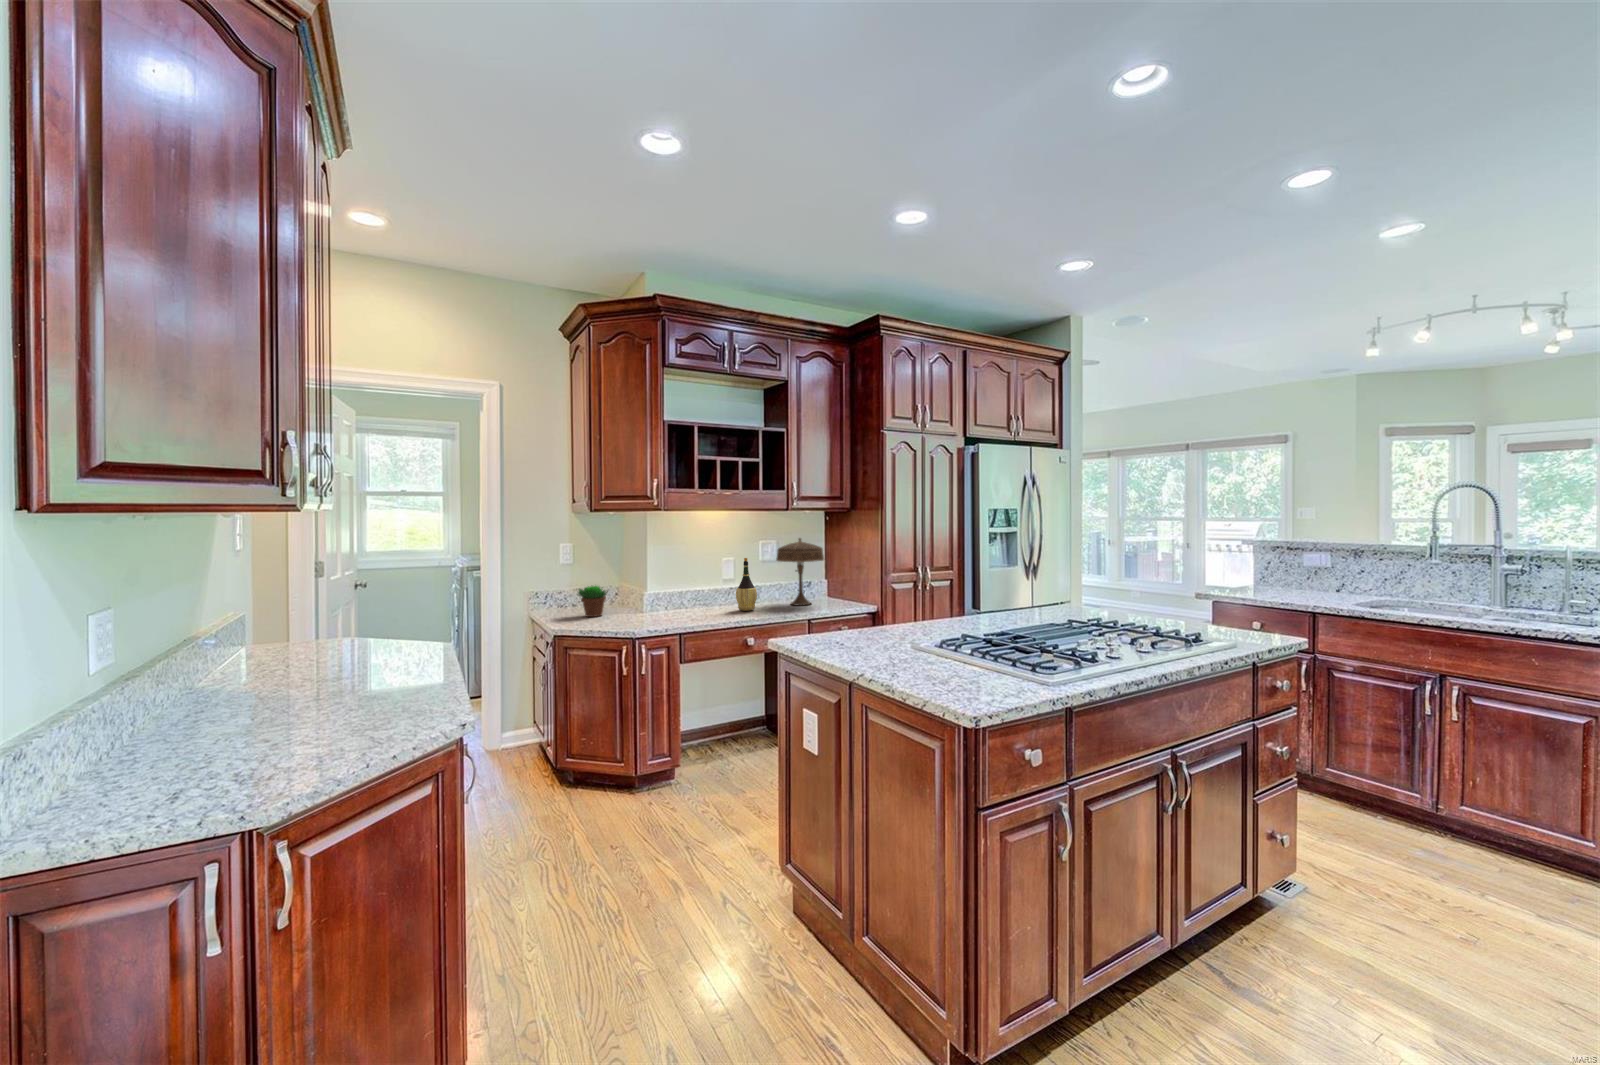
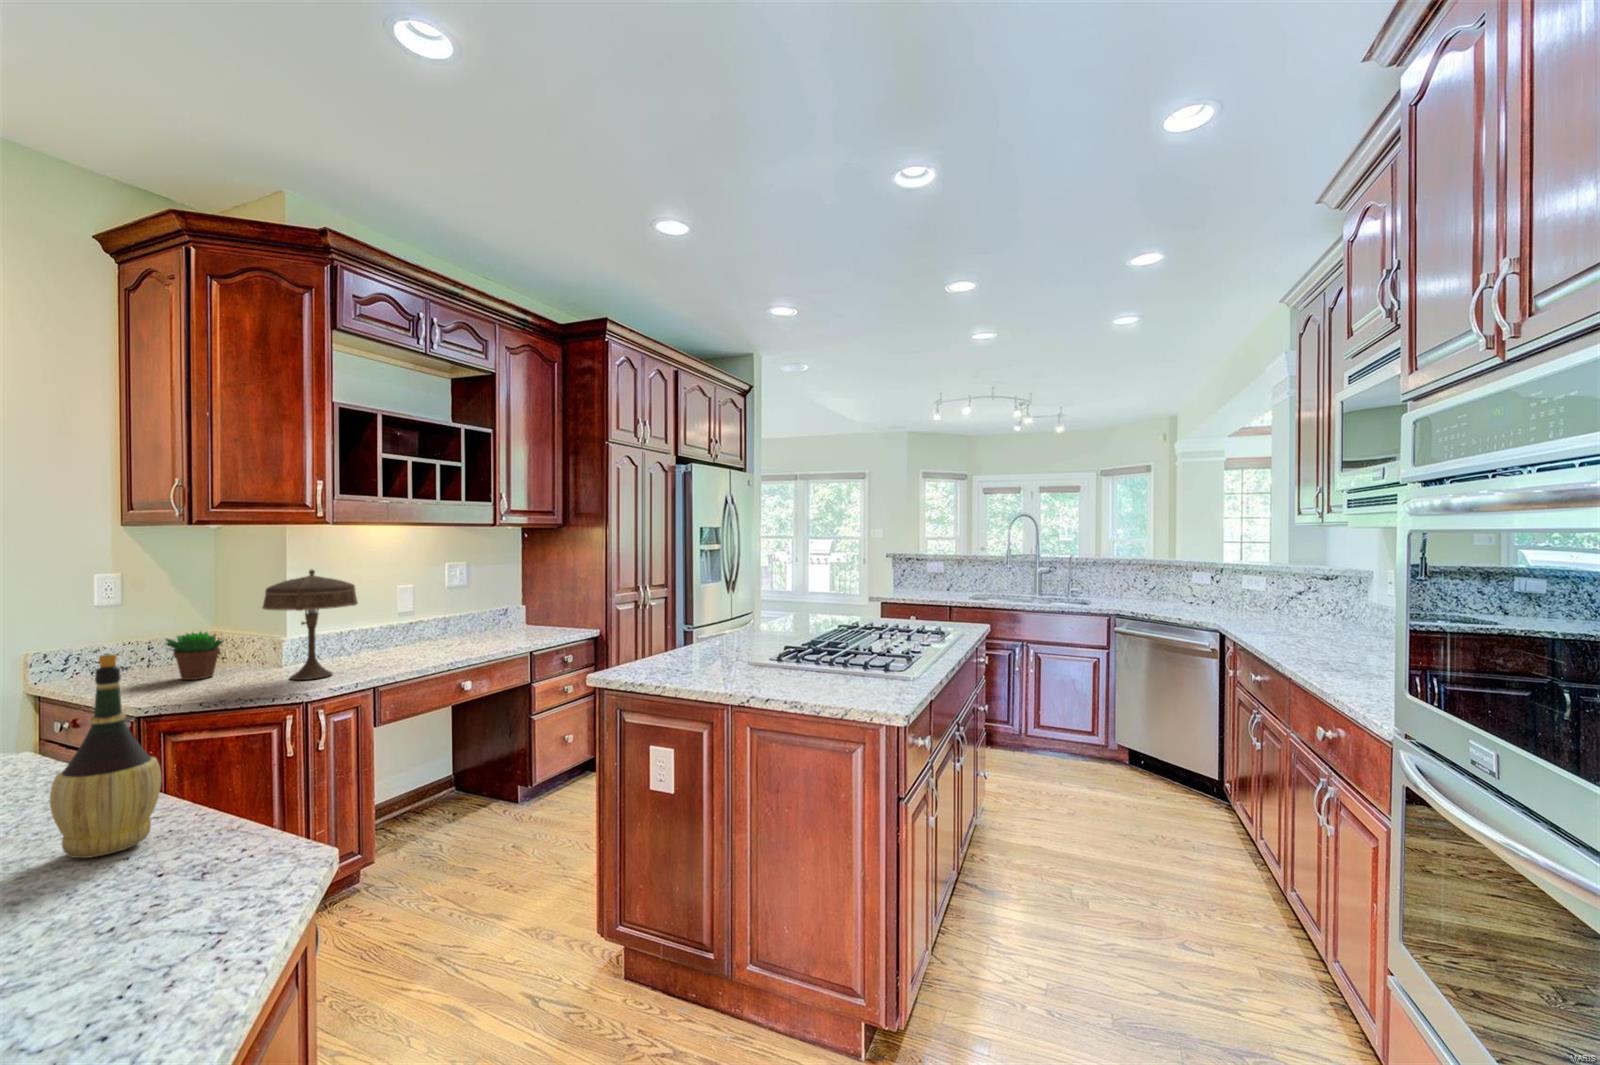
table lamp: present [776,538,825,606] -> present [262,570,358,680]
wine bottle: present [736,558,757,611] -> present [50,654,161,858]

